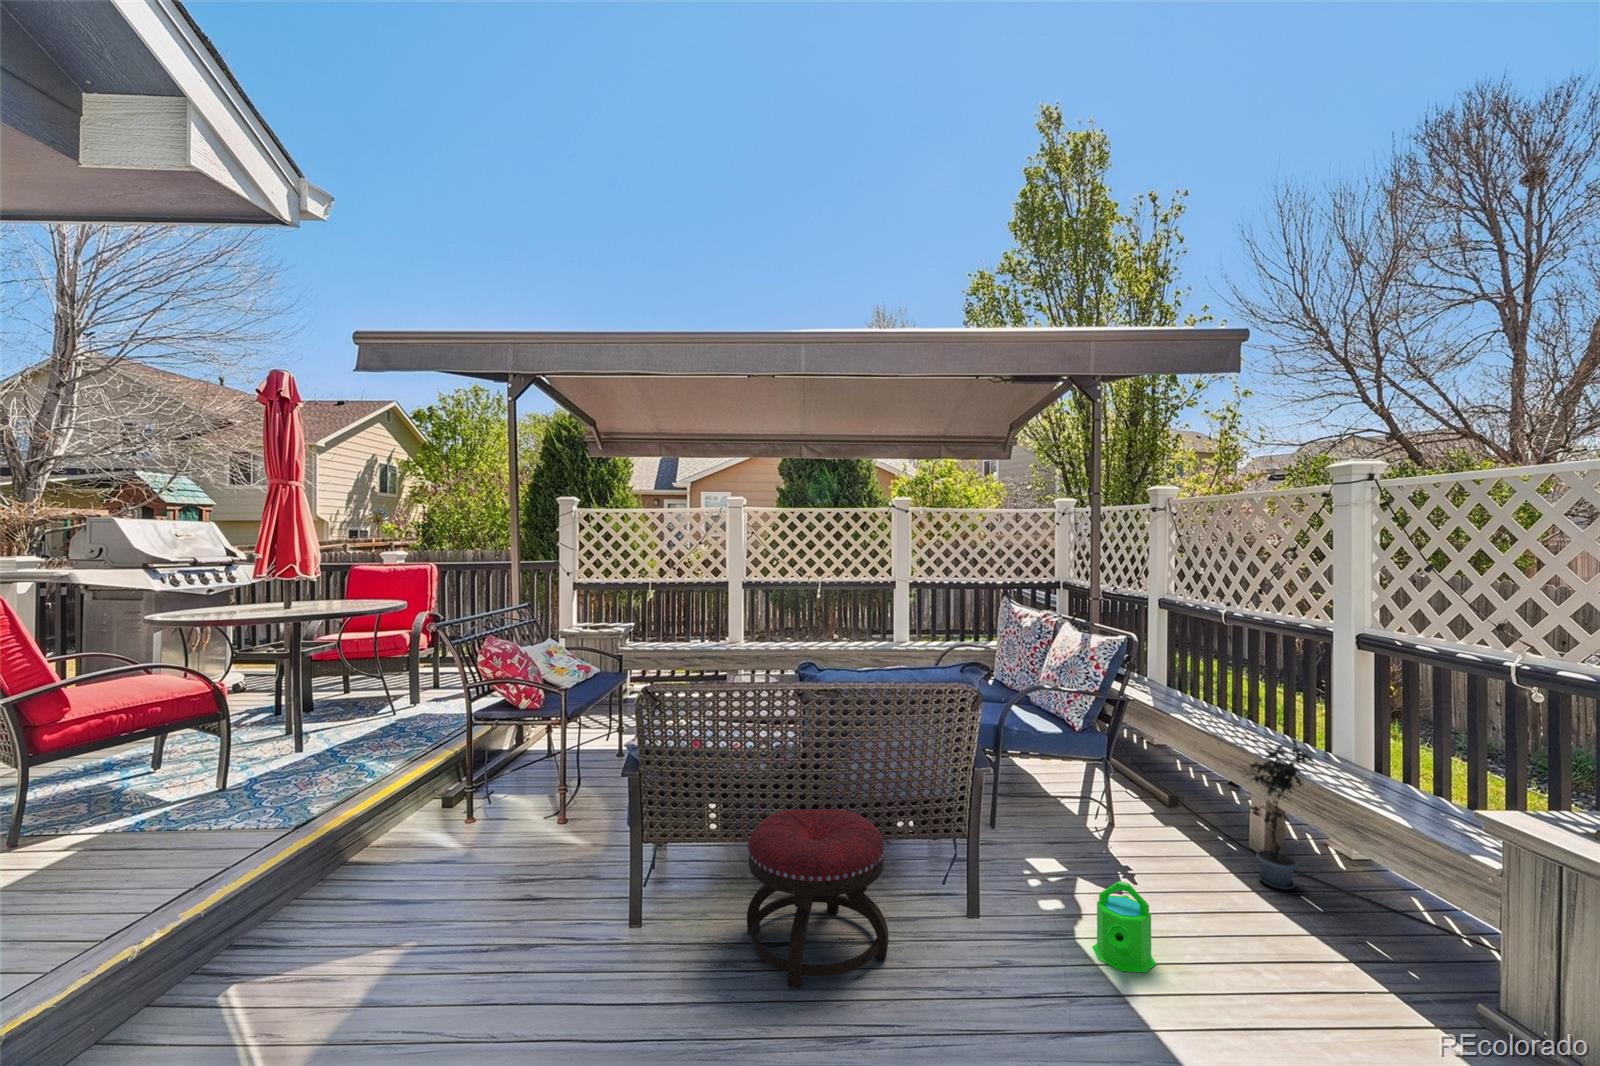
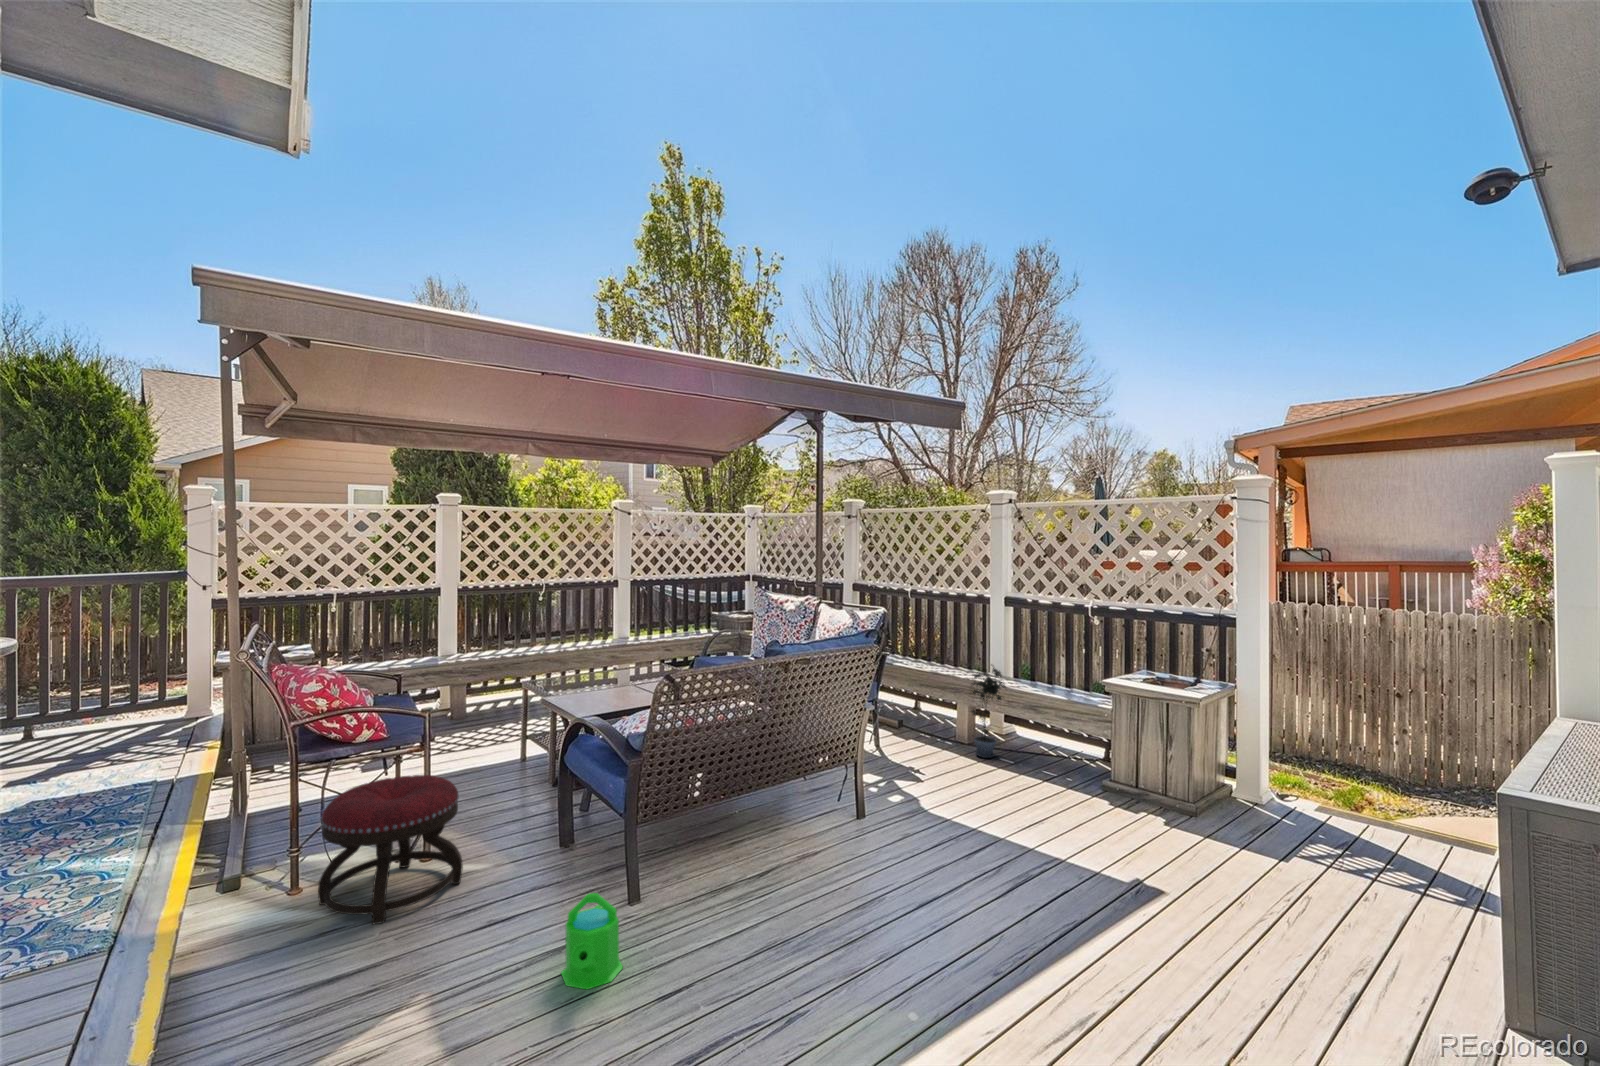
ottoman: present [747,808,889,989] -> present [318,775,463,924]
watering can: present [1093,881,1156,973] -> present [561,893,623,990]

